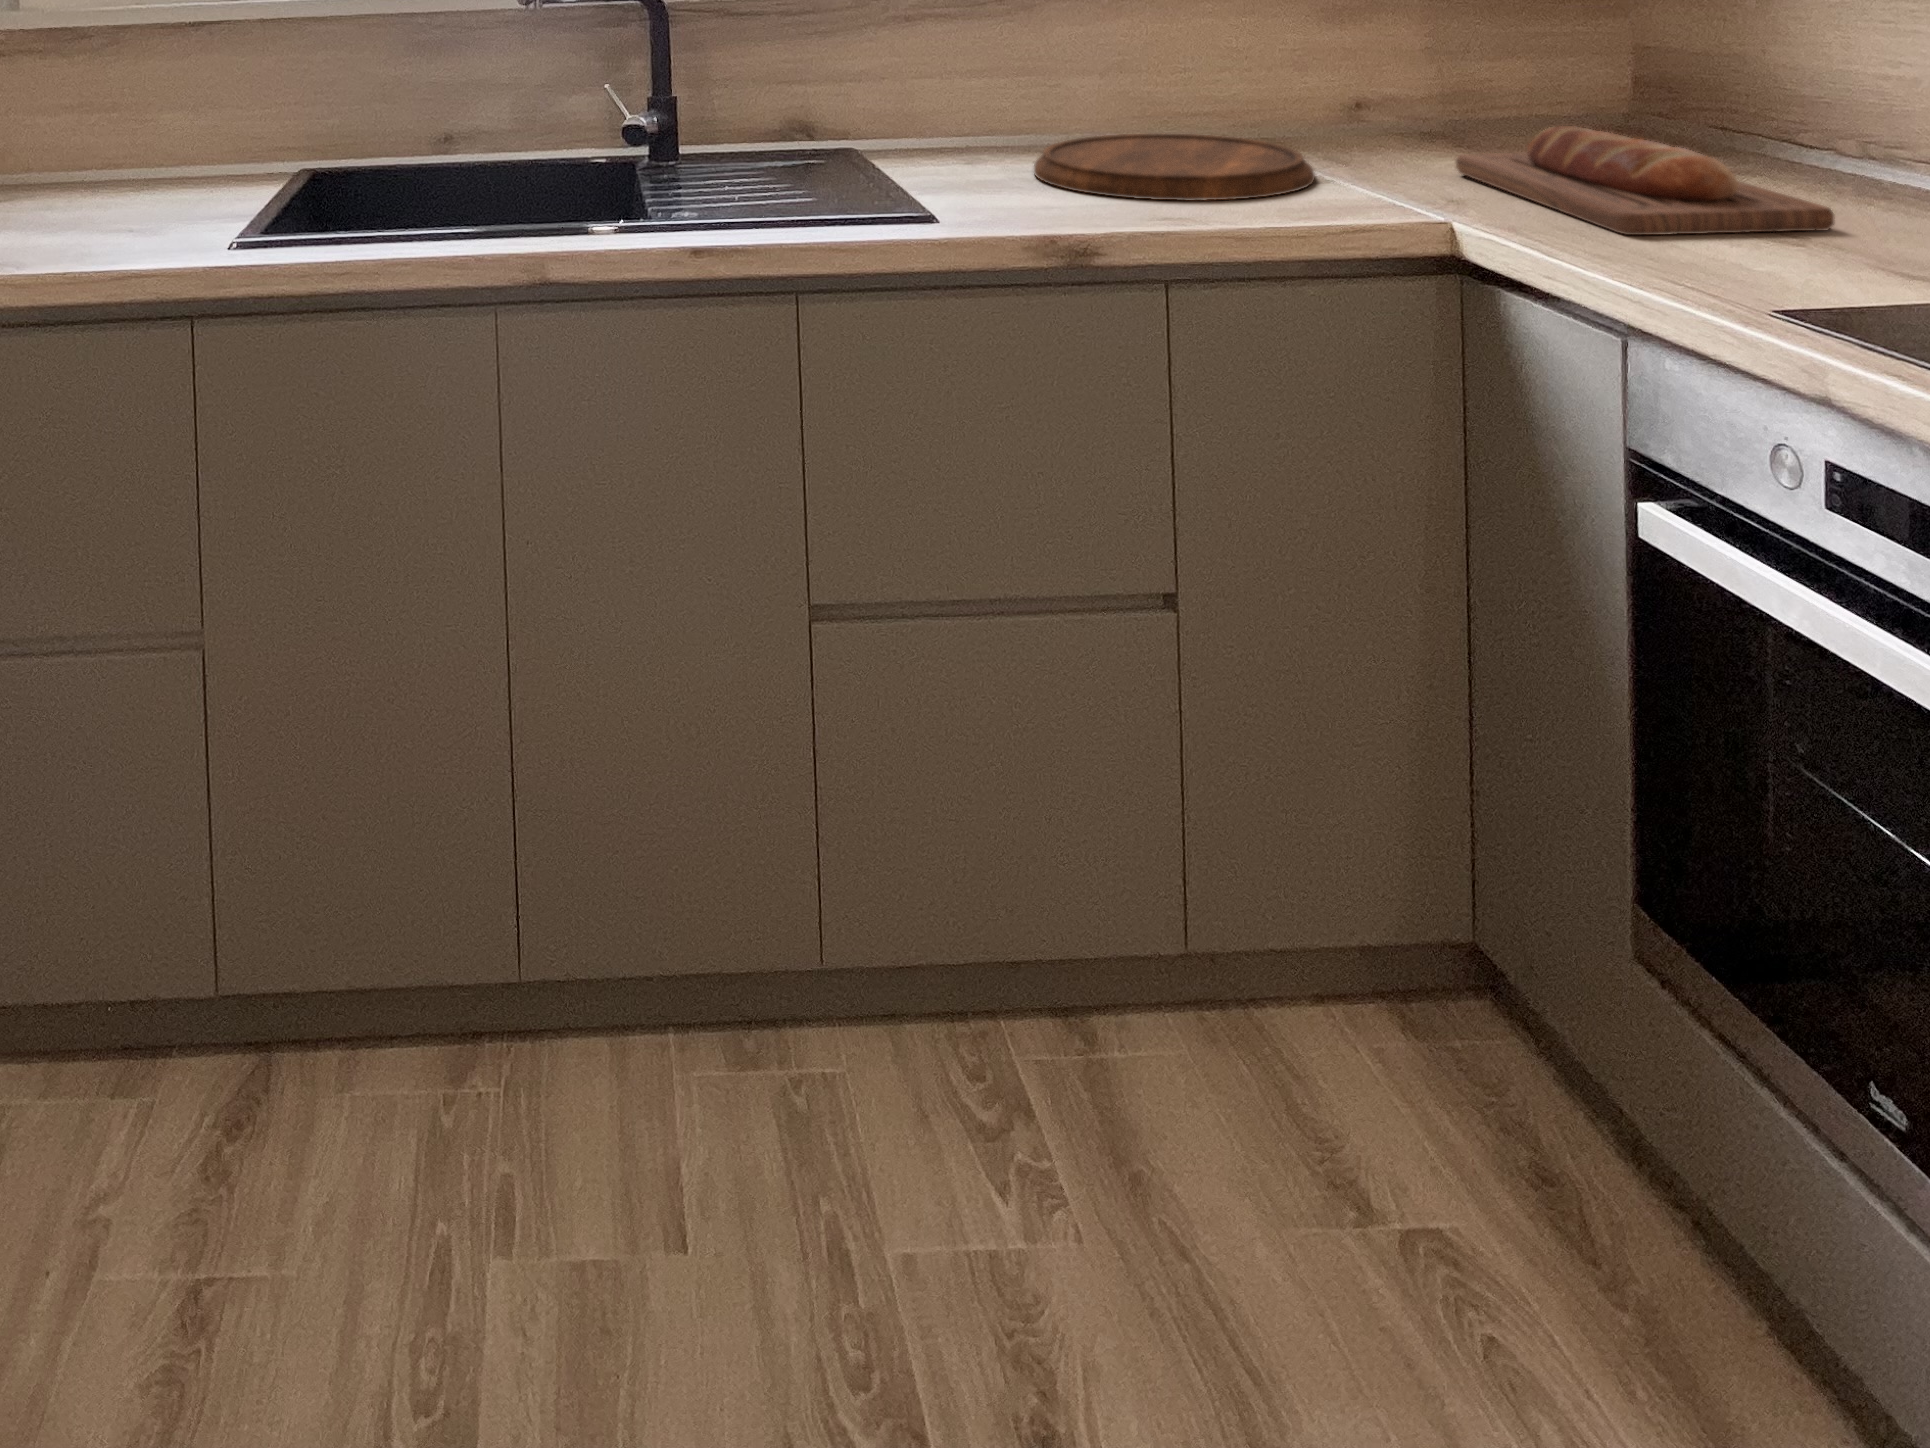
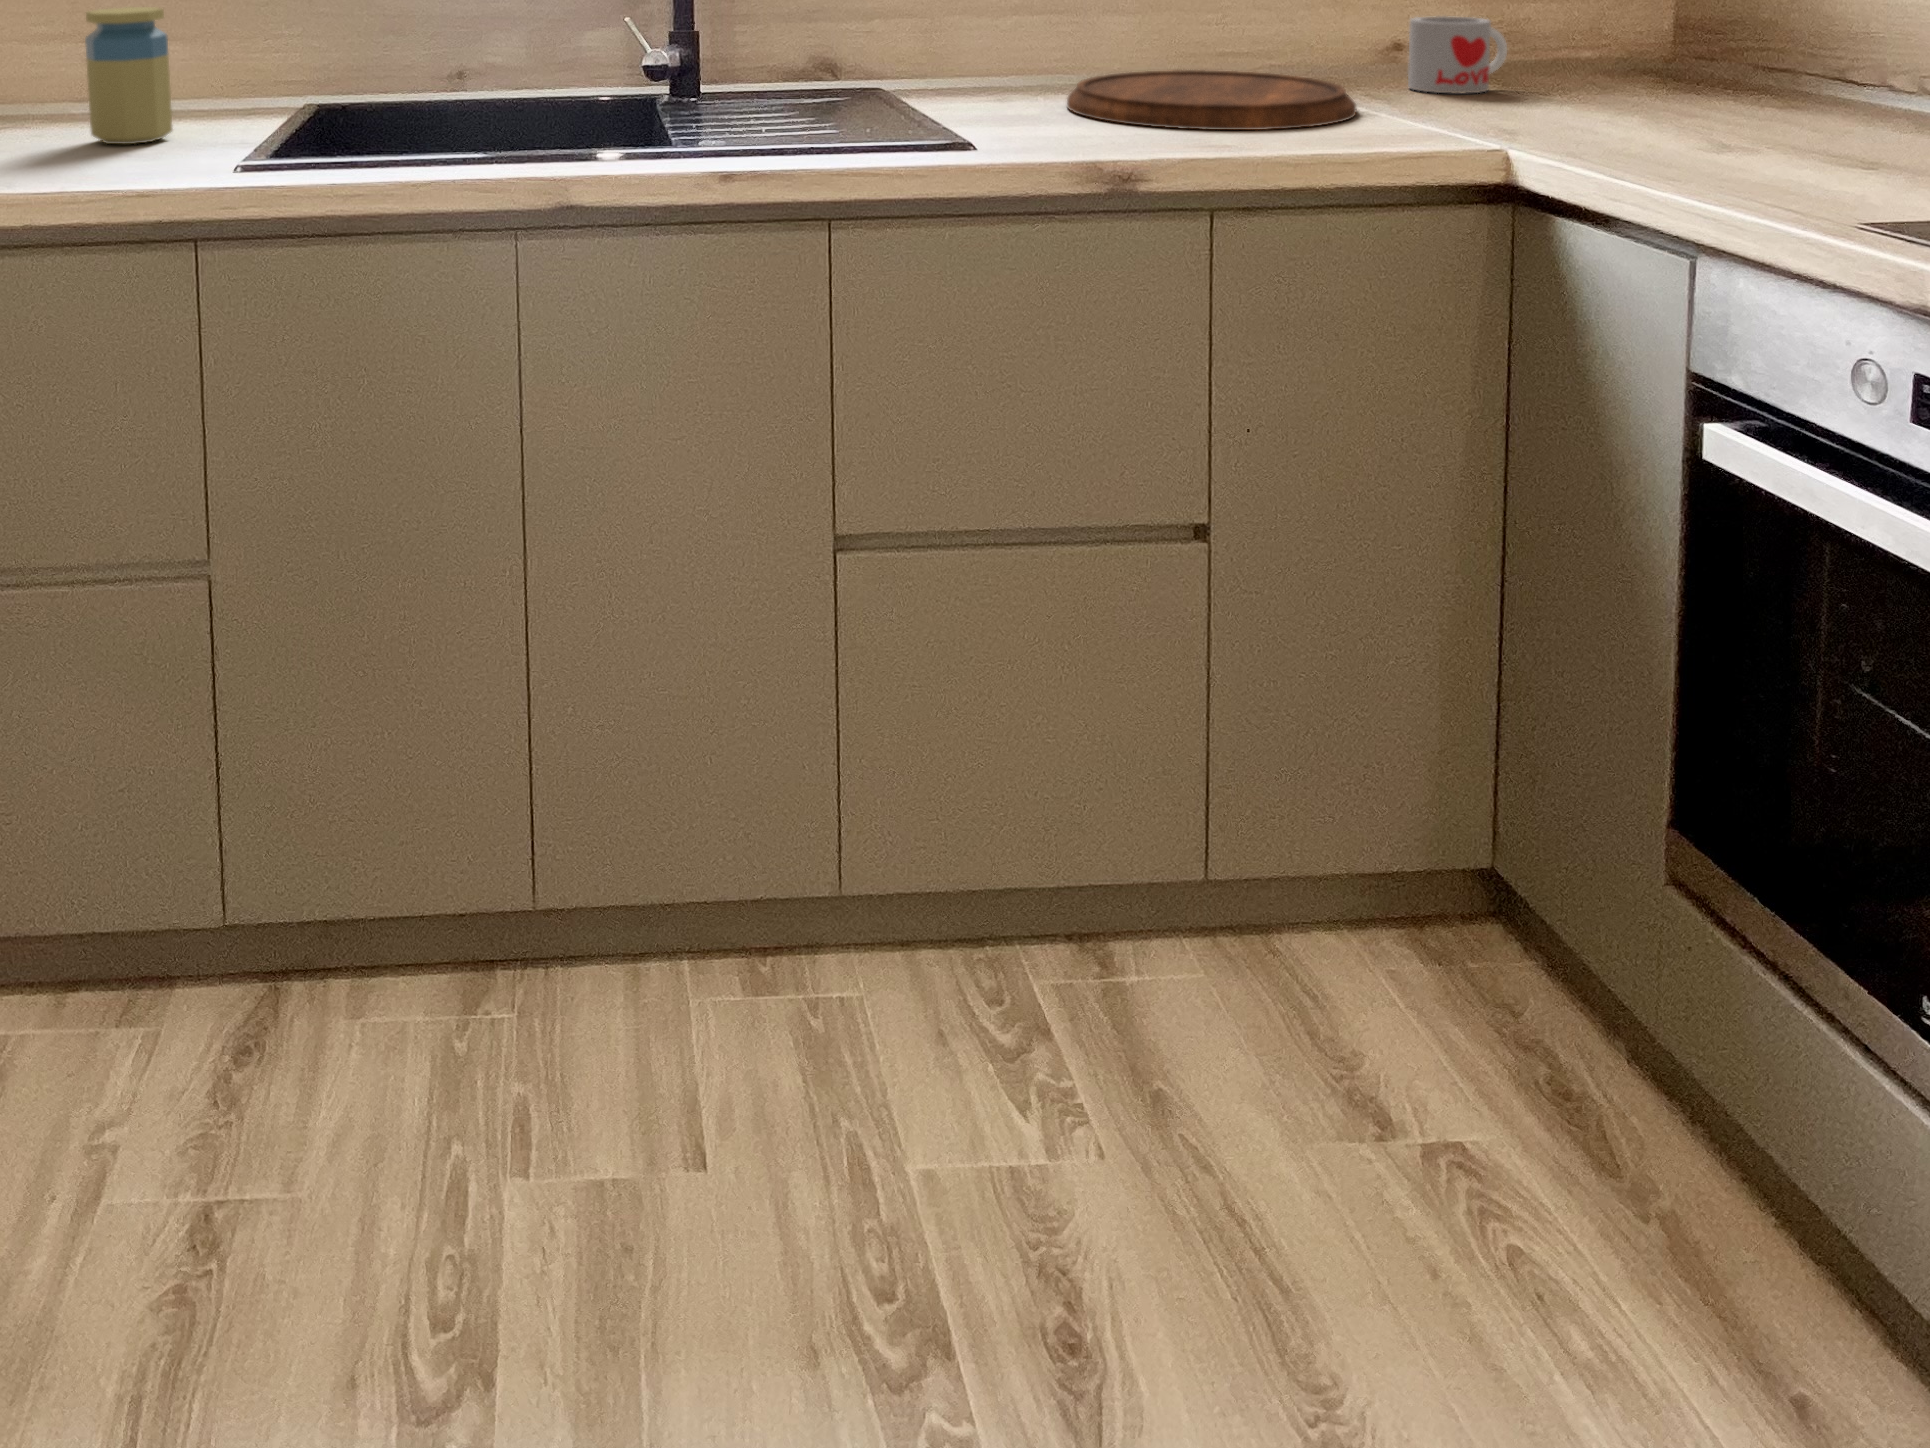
mug: none [1370,79,1467,156] -> present [1408,16,1507,93]
jar: none [89,85,171,219] -> present [85,7,172,144]
bread loaf: present [1456,126,1835,235] -> none [1500,58,1901,159]

